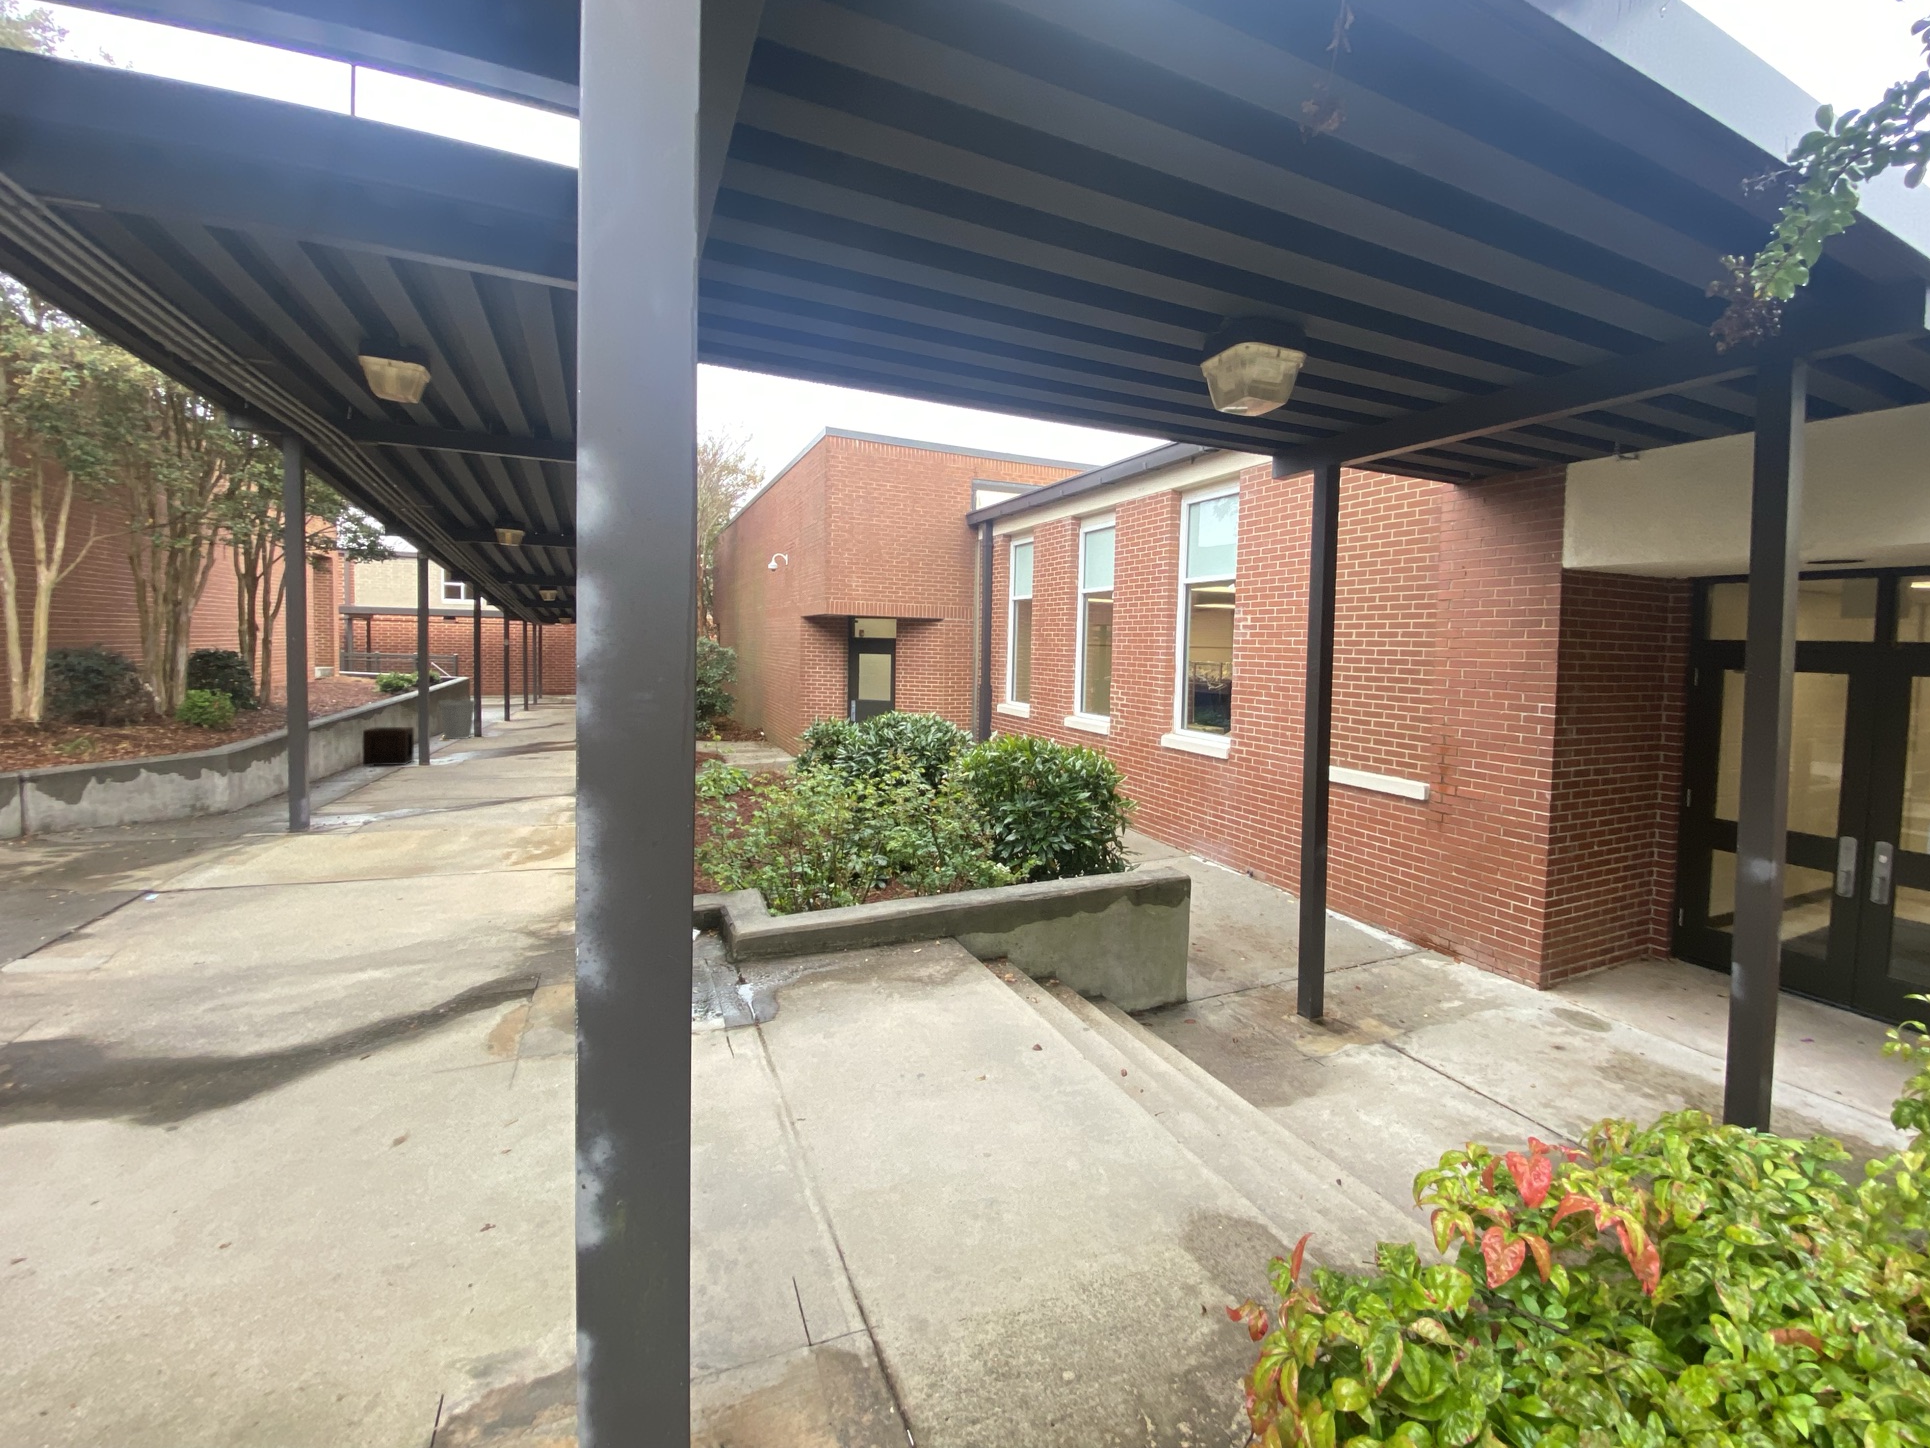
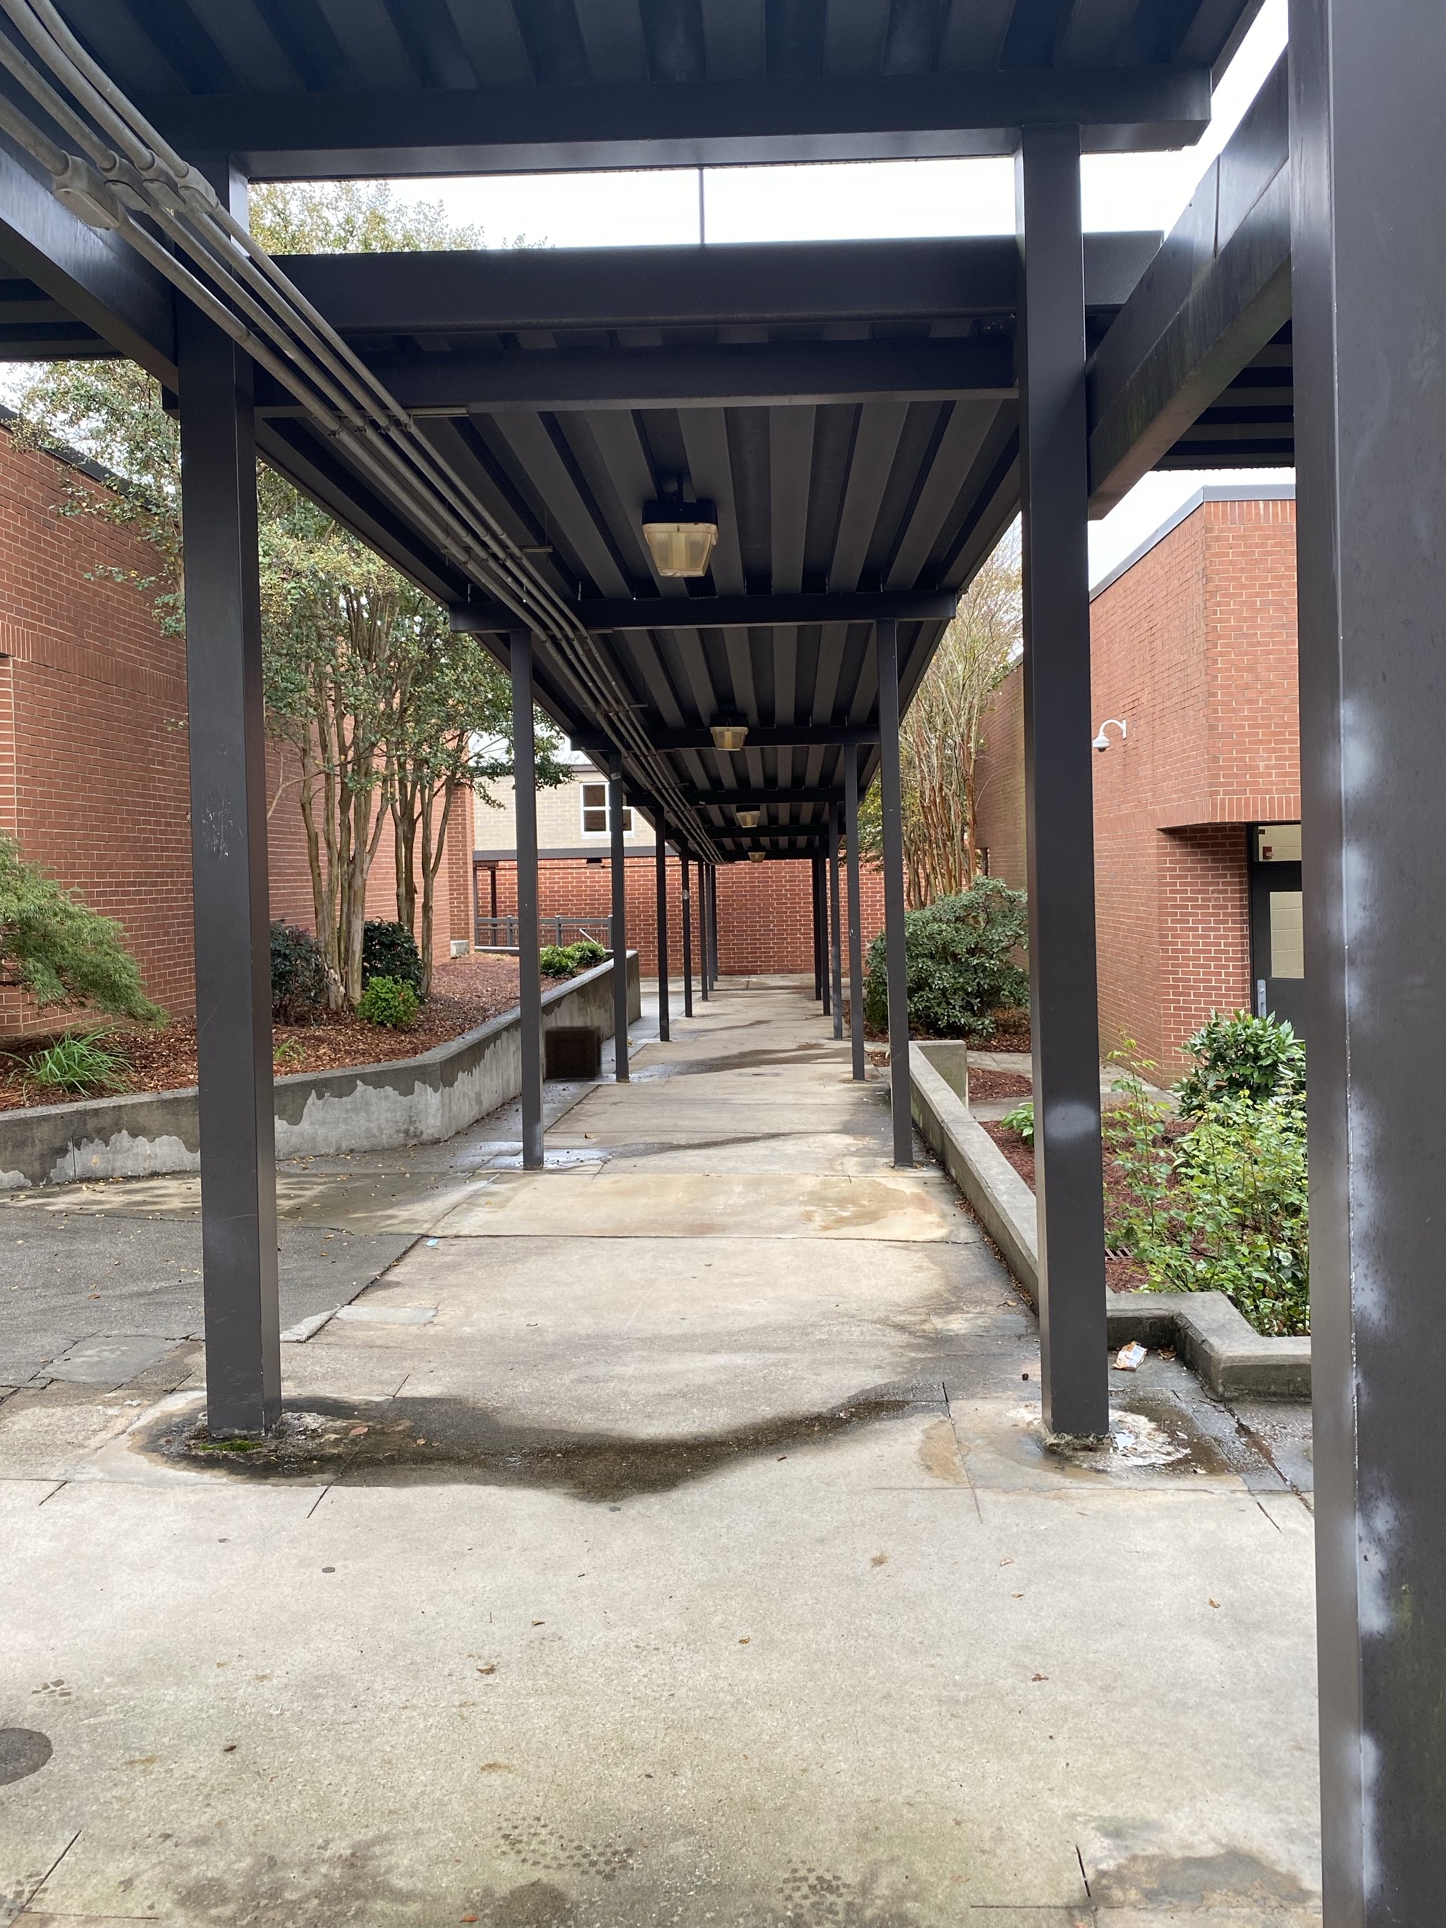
trash can: present [438,700,475,739] -> none [611,981,661,1043]

